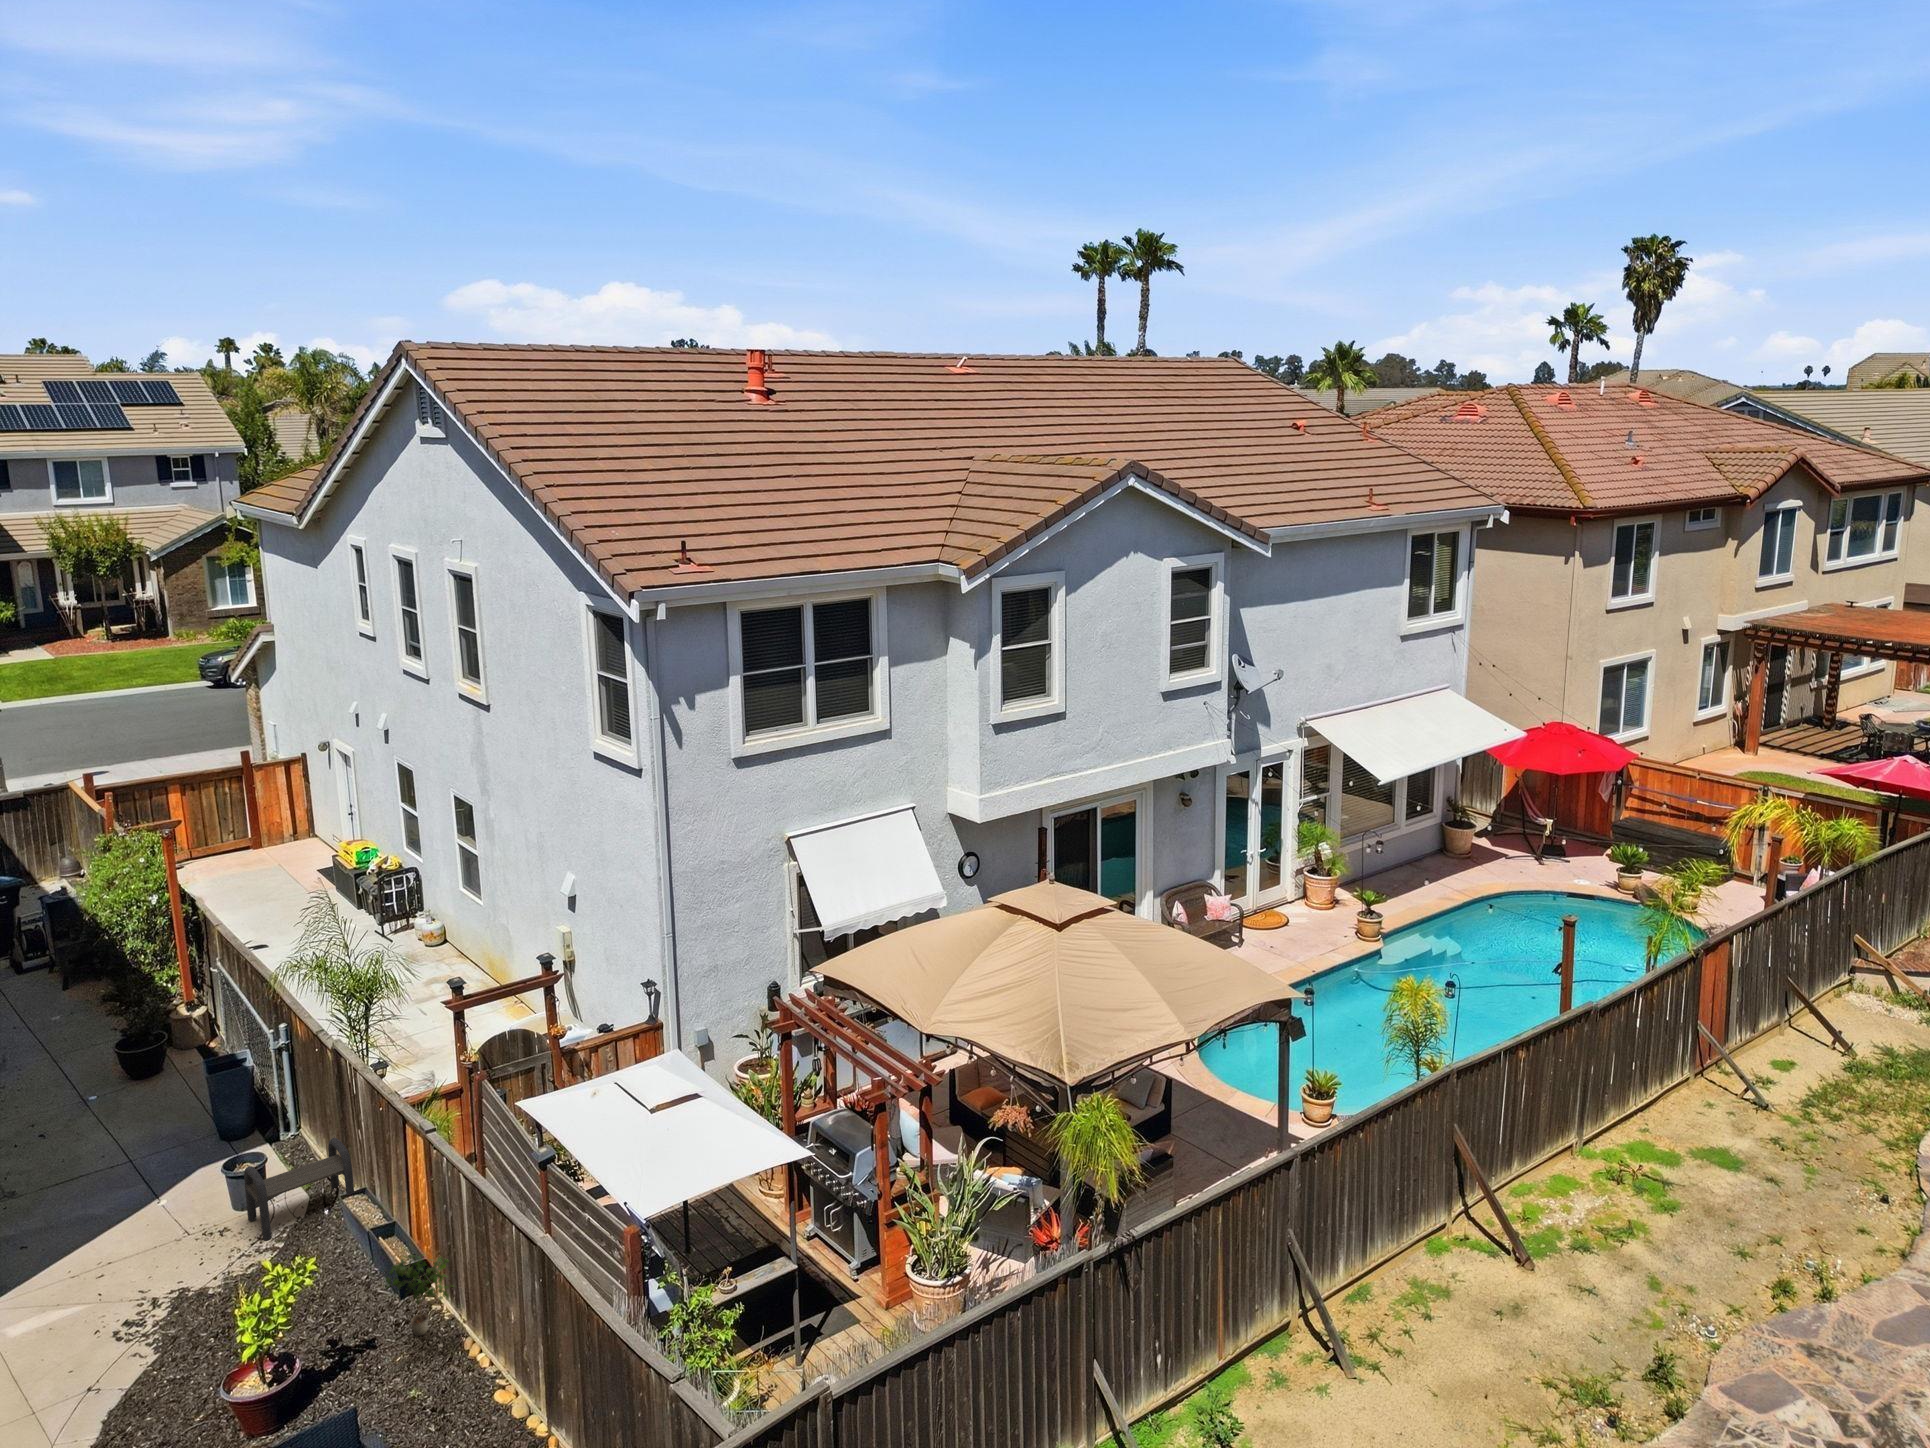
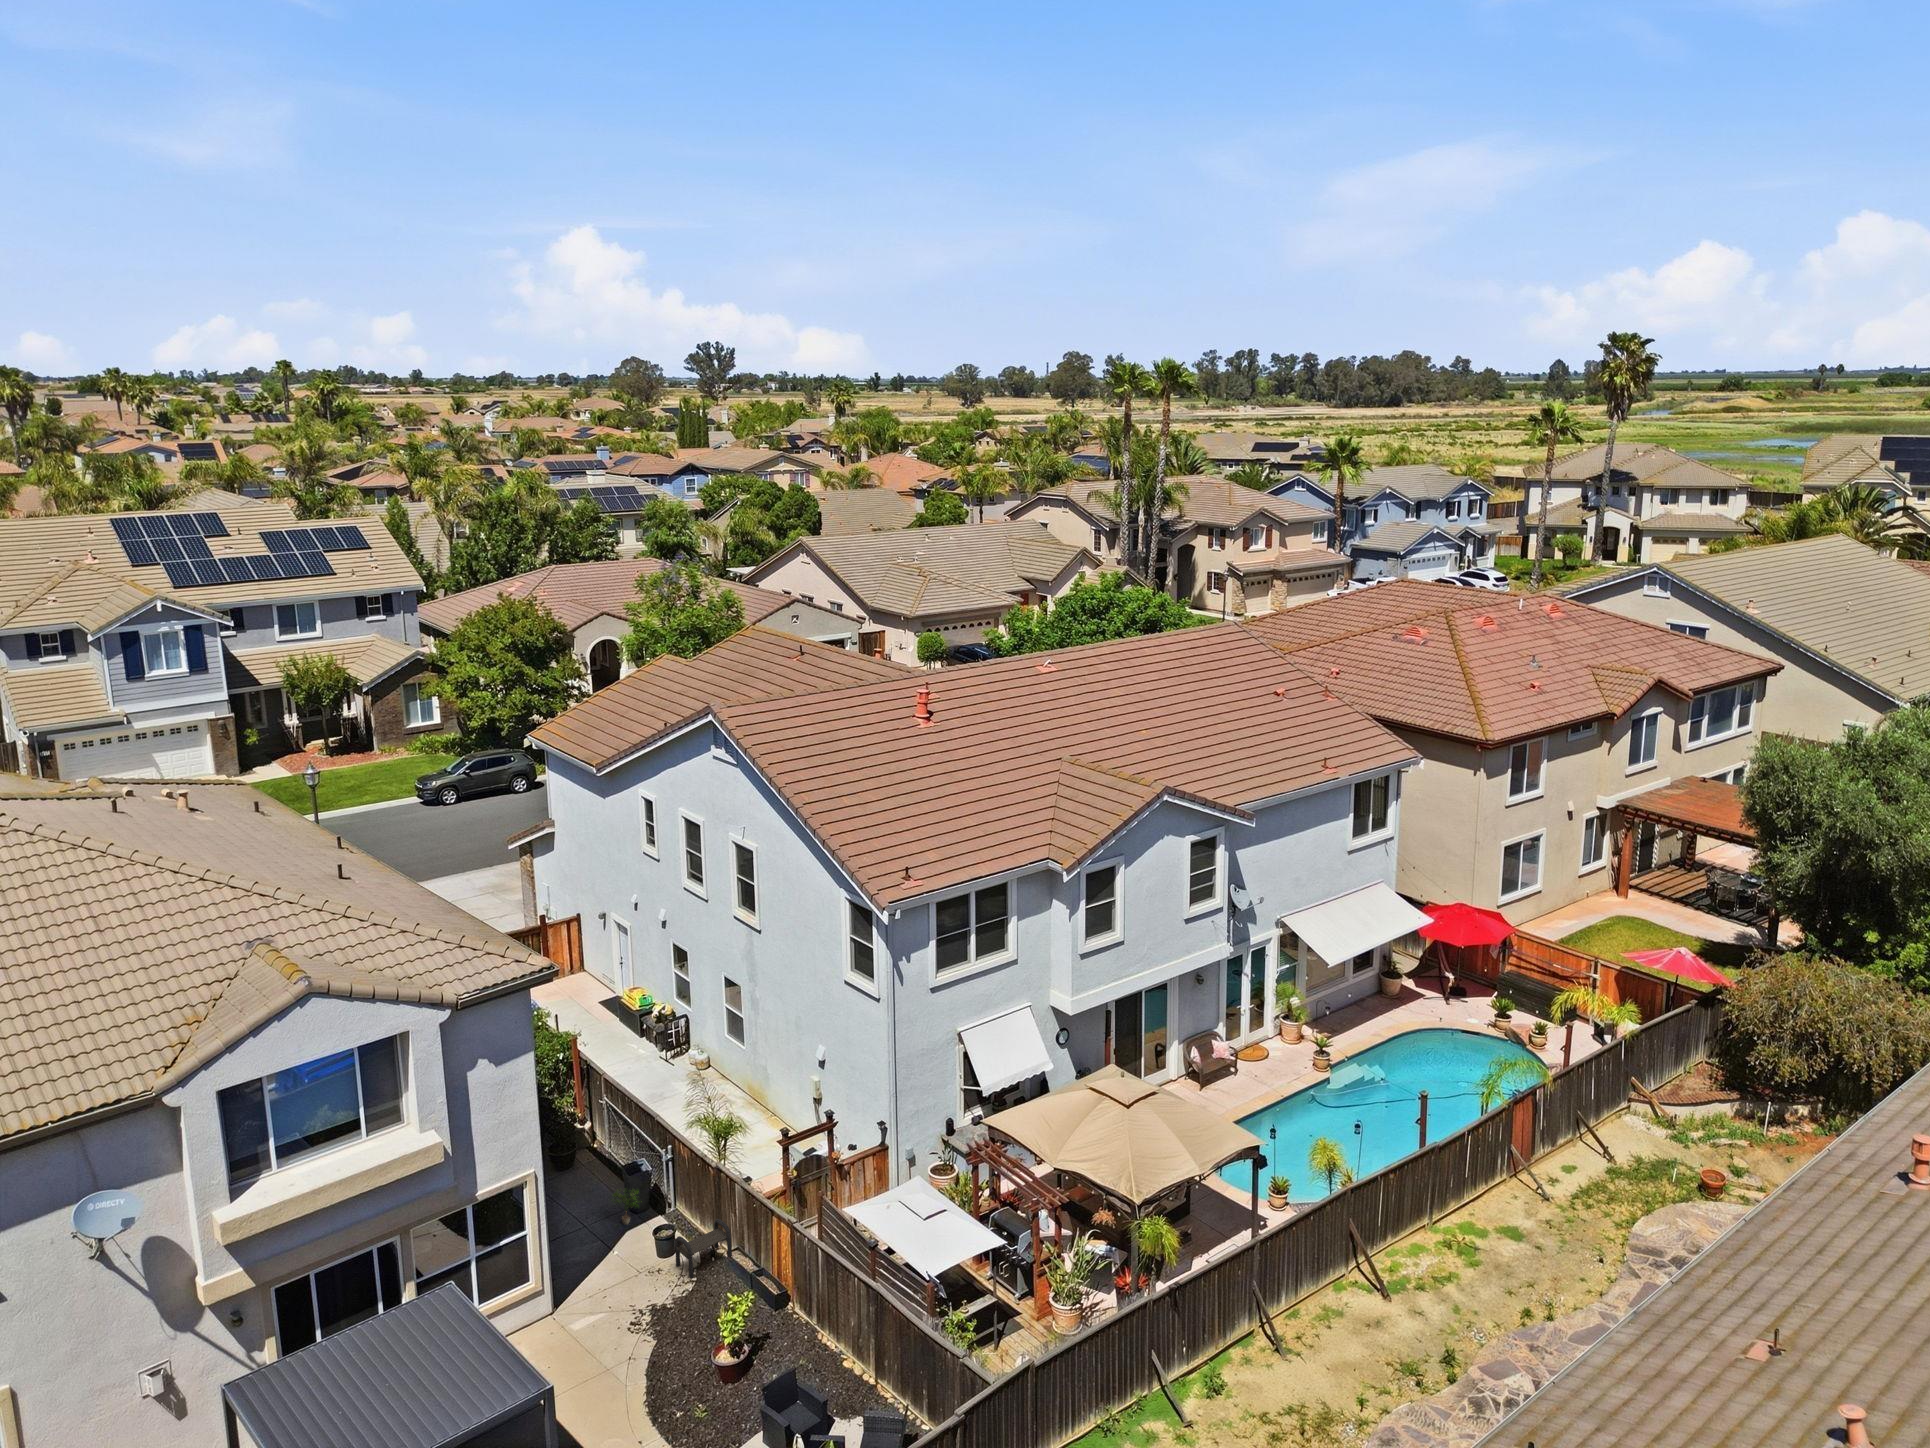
potted plant: present [386,1255,453,1336] -> present [612,1190,638,1225]

